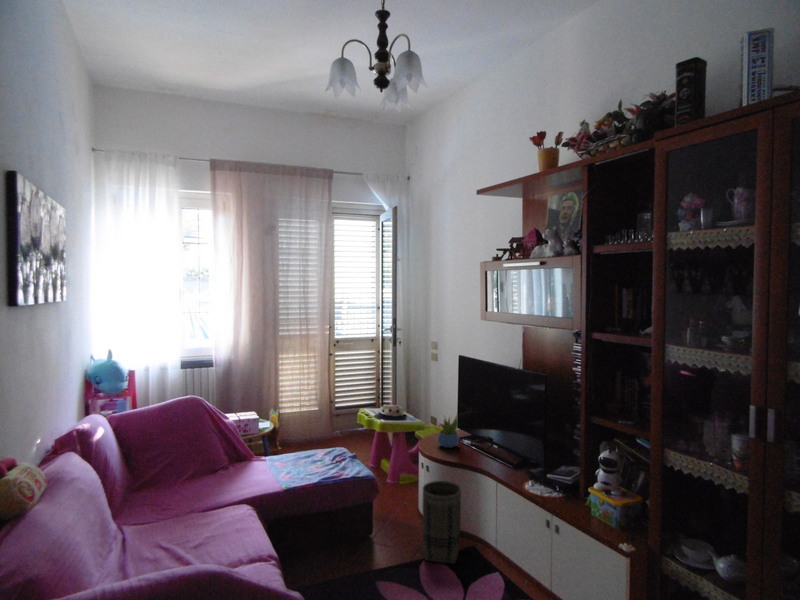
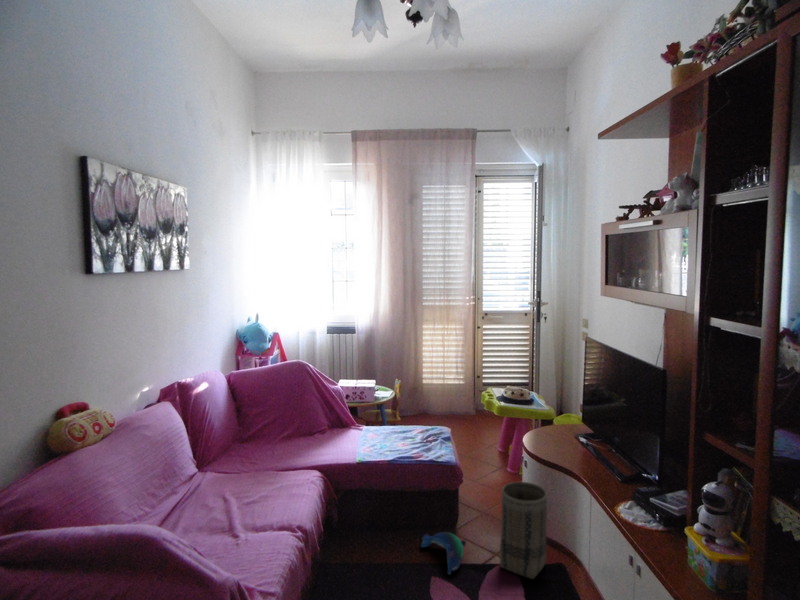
succulent plant: present [438,416,459,448] -> none [543,406,569,446]
plush toy: none [348,540,393,577] -> present [421,532,466,574]

